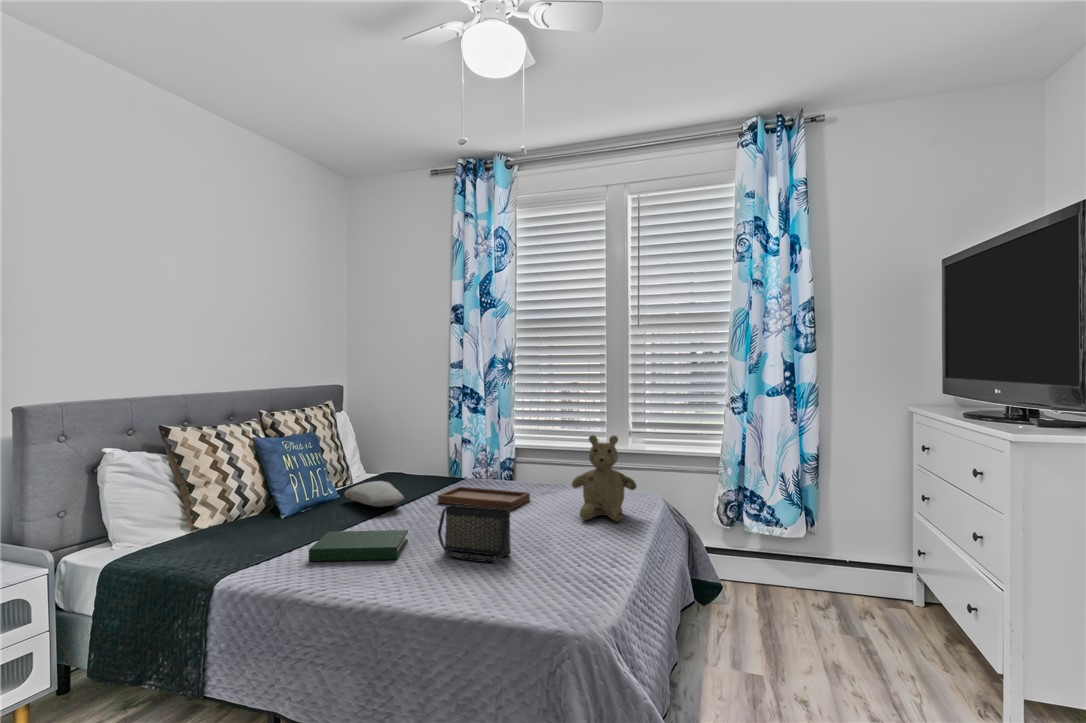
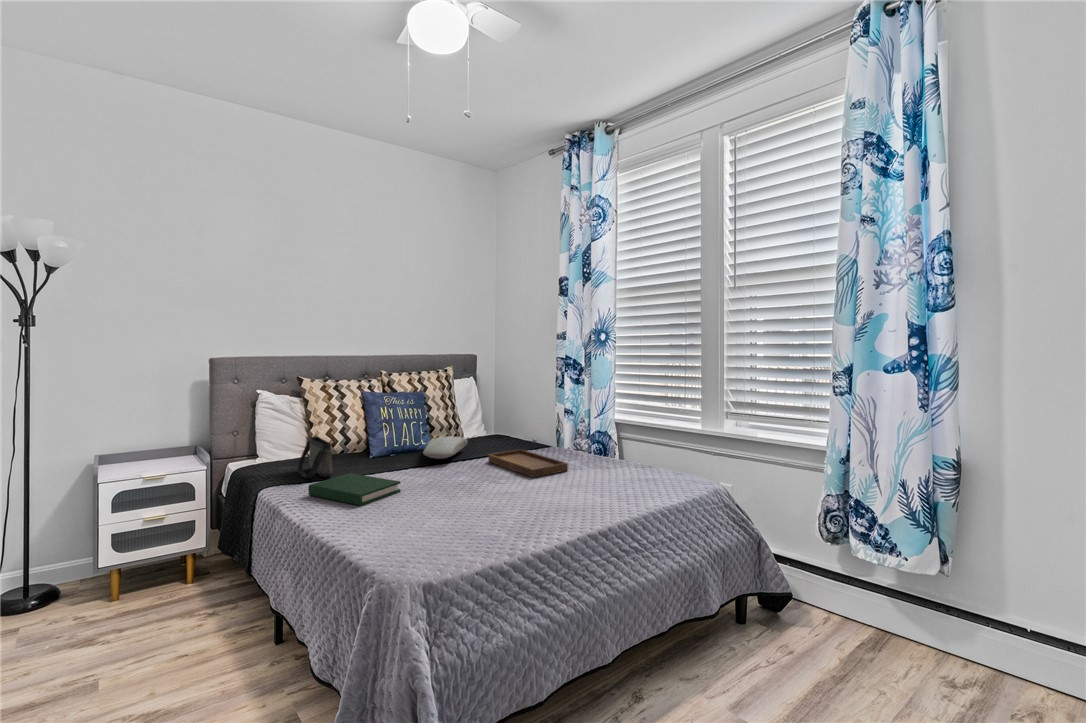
teddy bear: present [572,435,636,521] -> none [570,408,643,507]
handbag: present [438,505,511,562] -> present [298,437,332,479]

